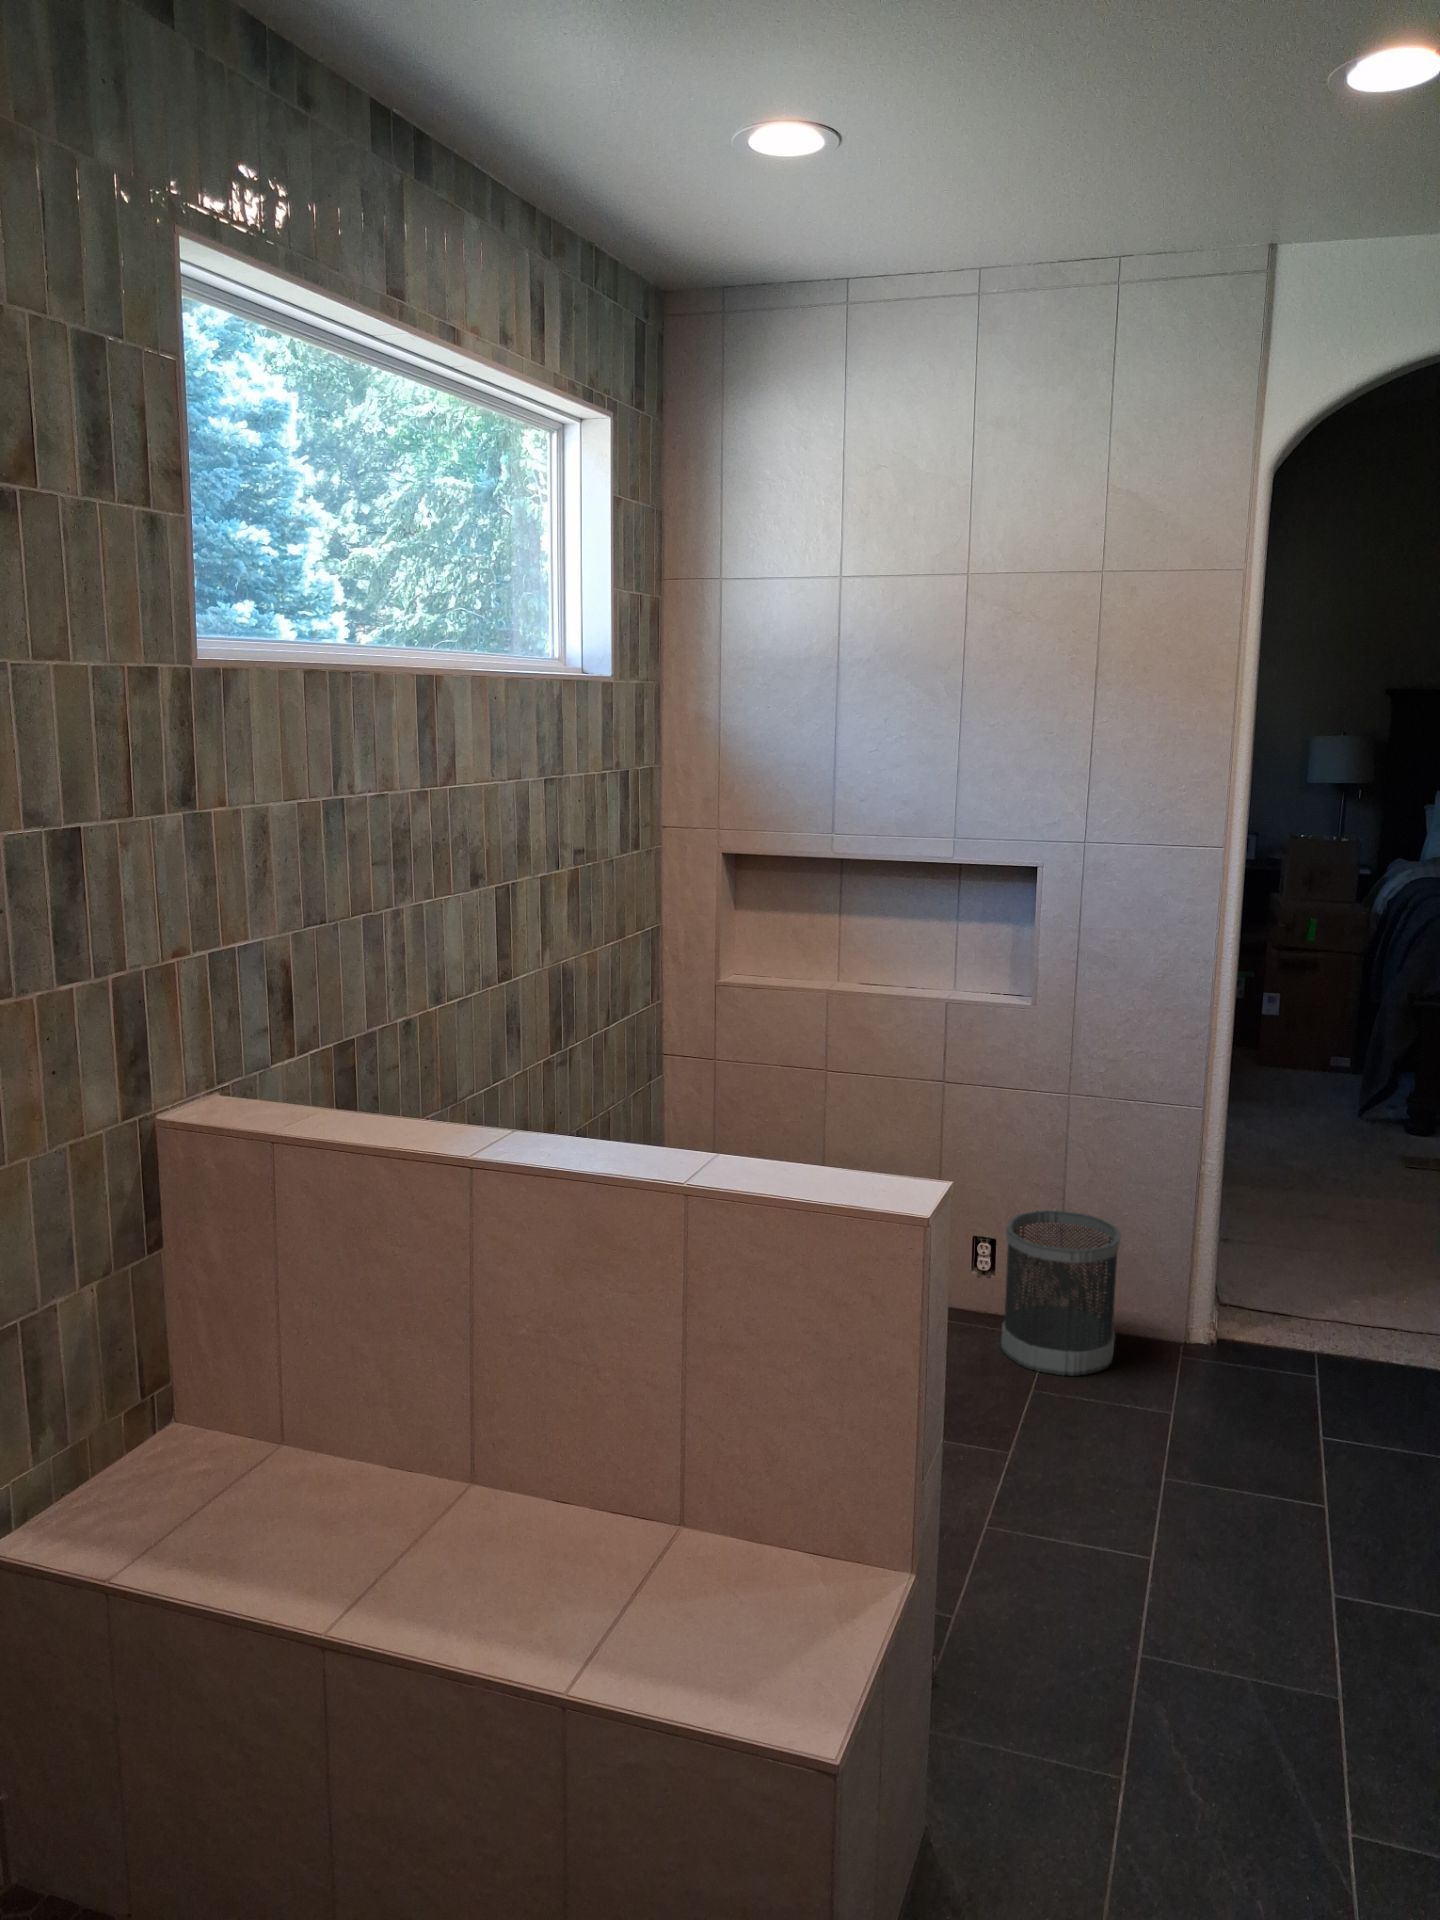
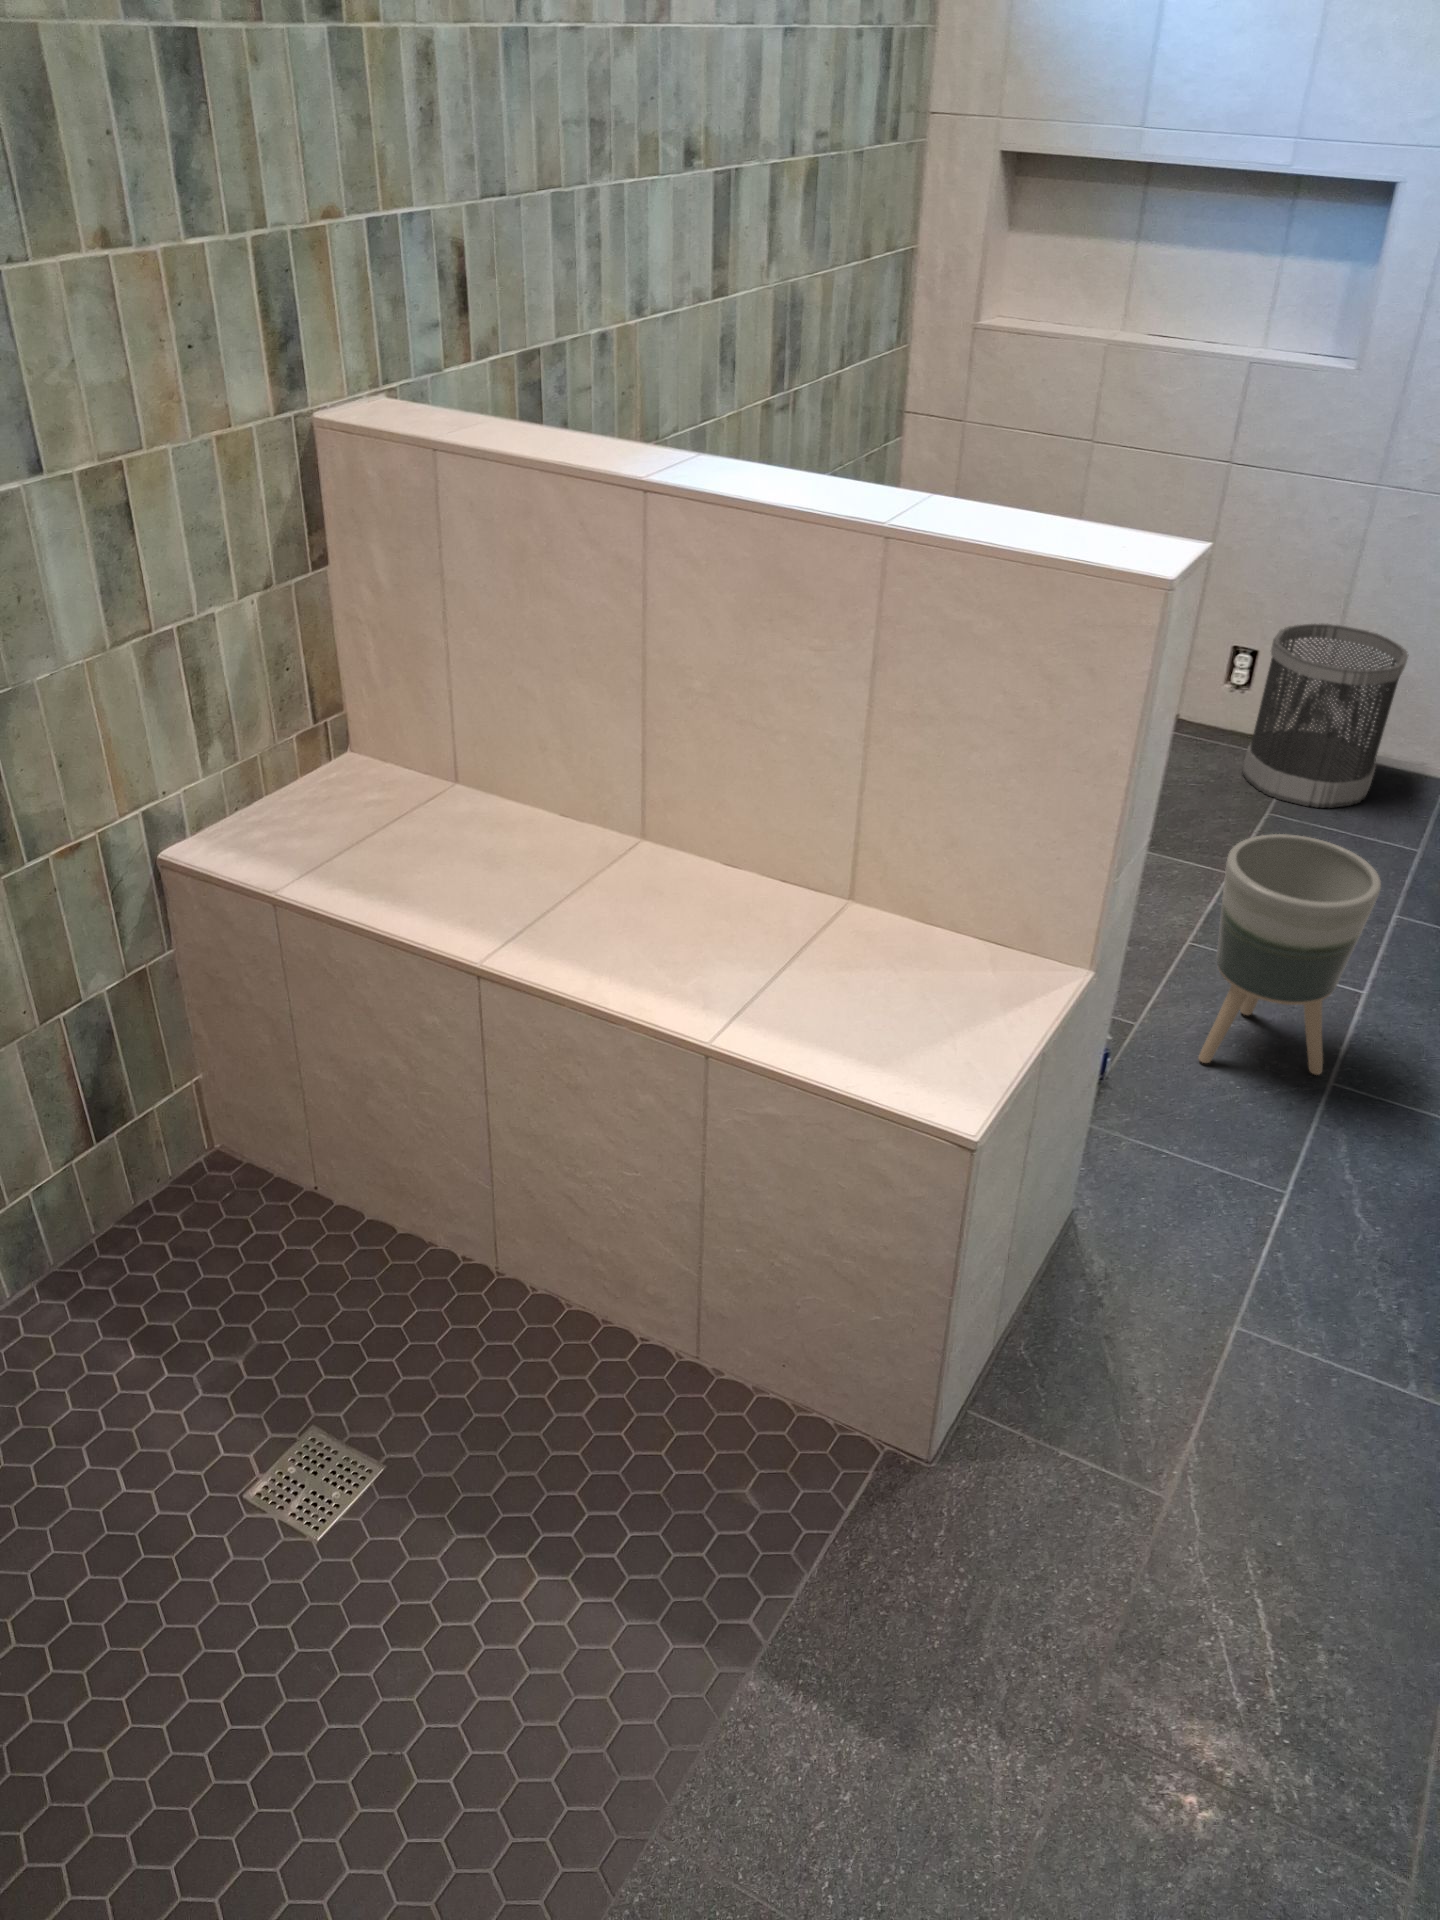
planter: none [1008,1411,1145,1648] -> present [1199,834,1381,1075]

